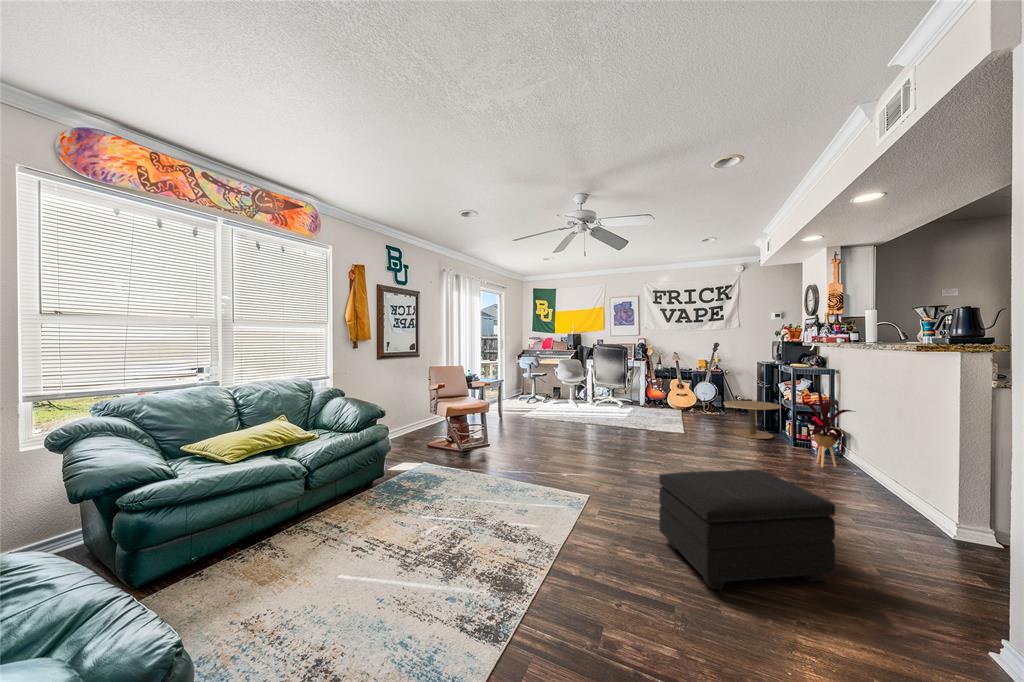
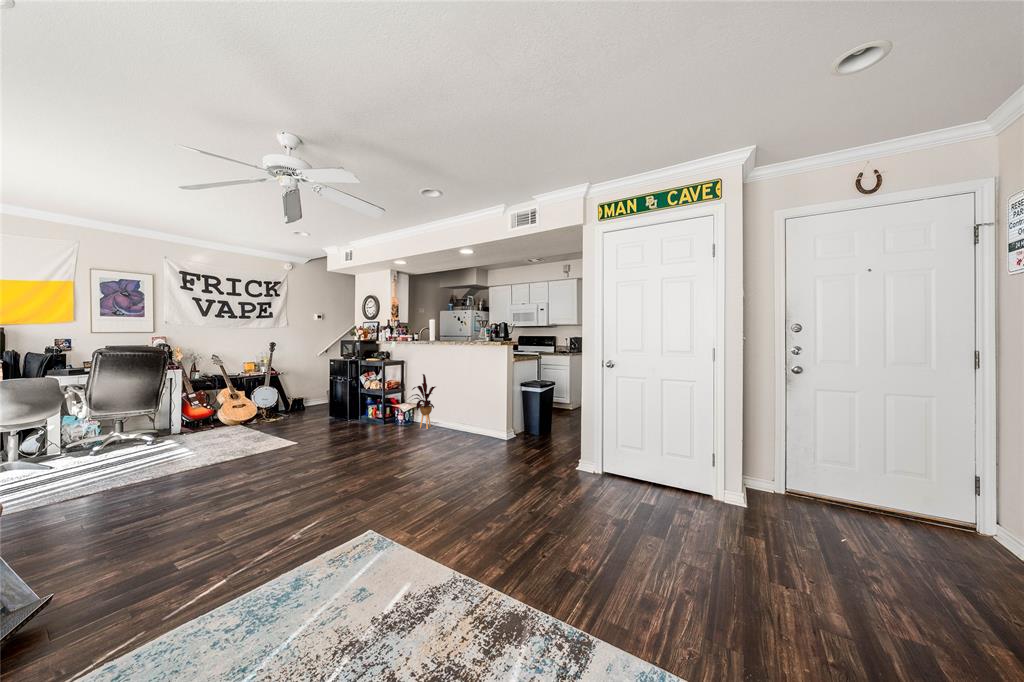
side table: present [723,401,781,439] -> none [327,393,375,427]
footstool: present [659,469,835,589] -> none [478,431,543,511]

